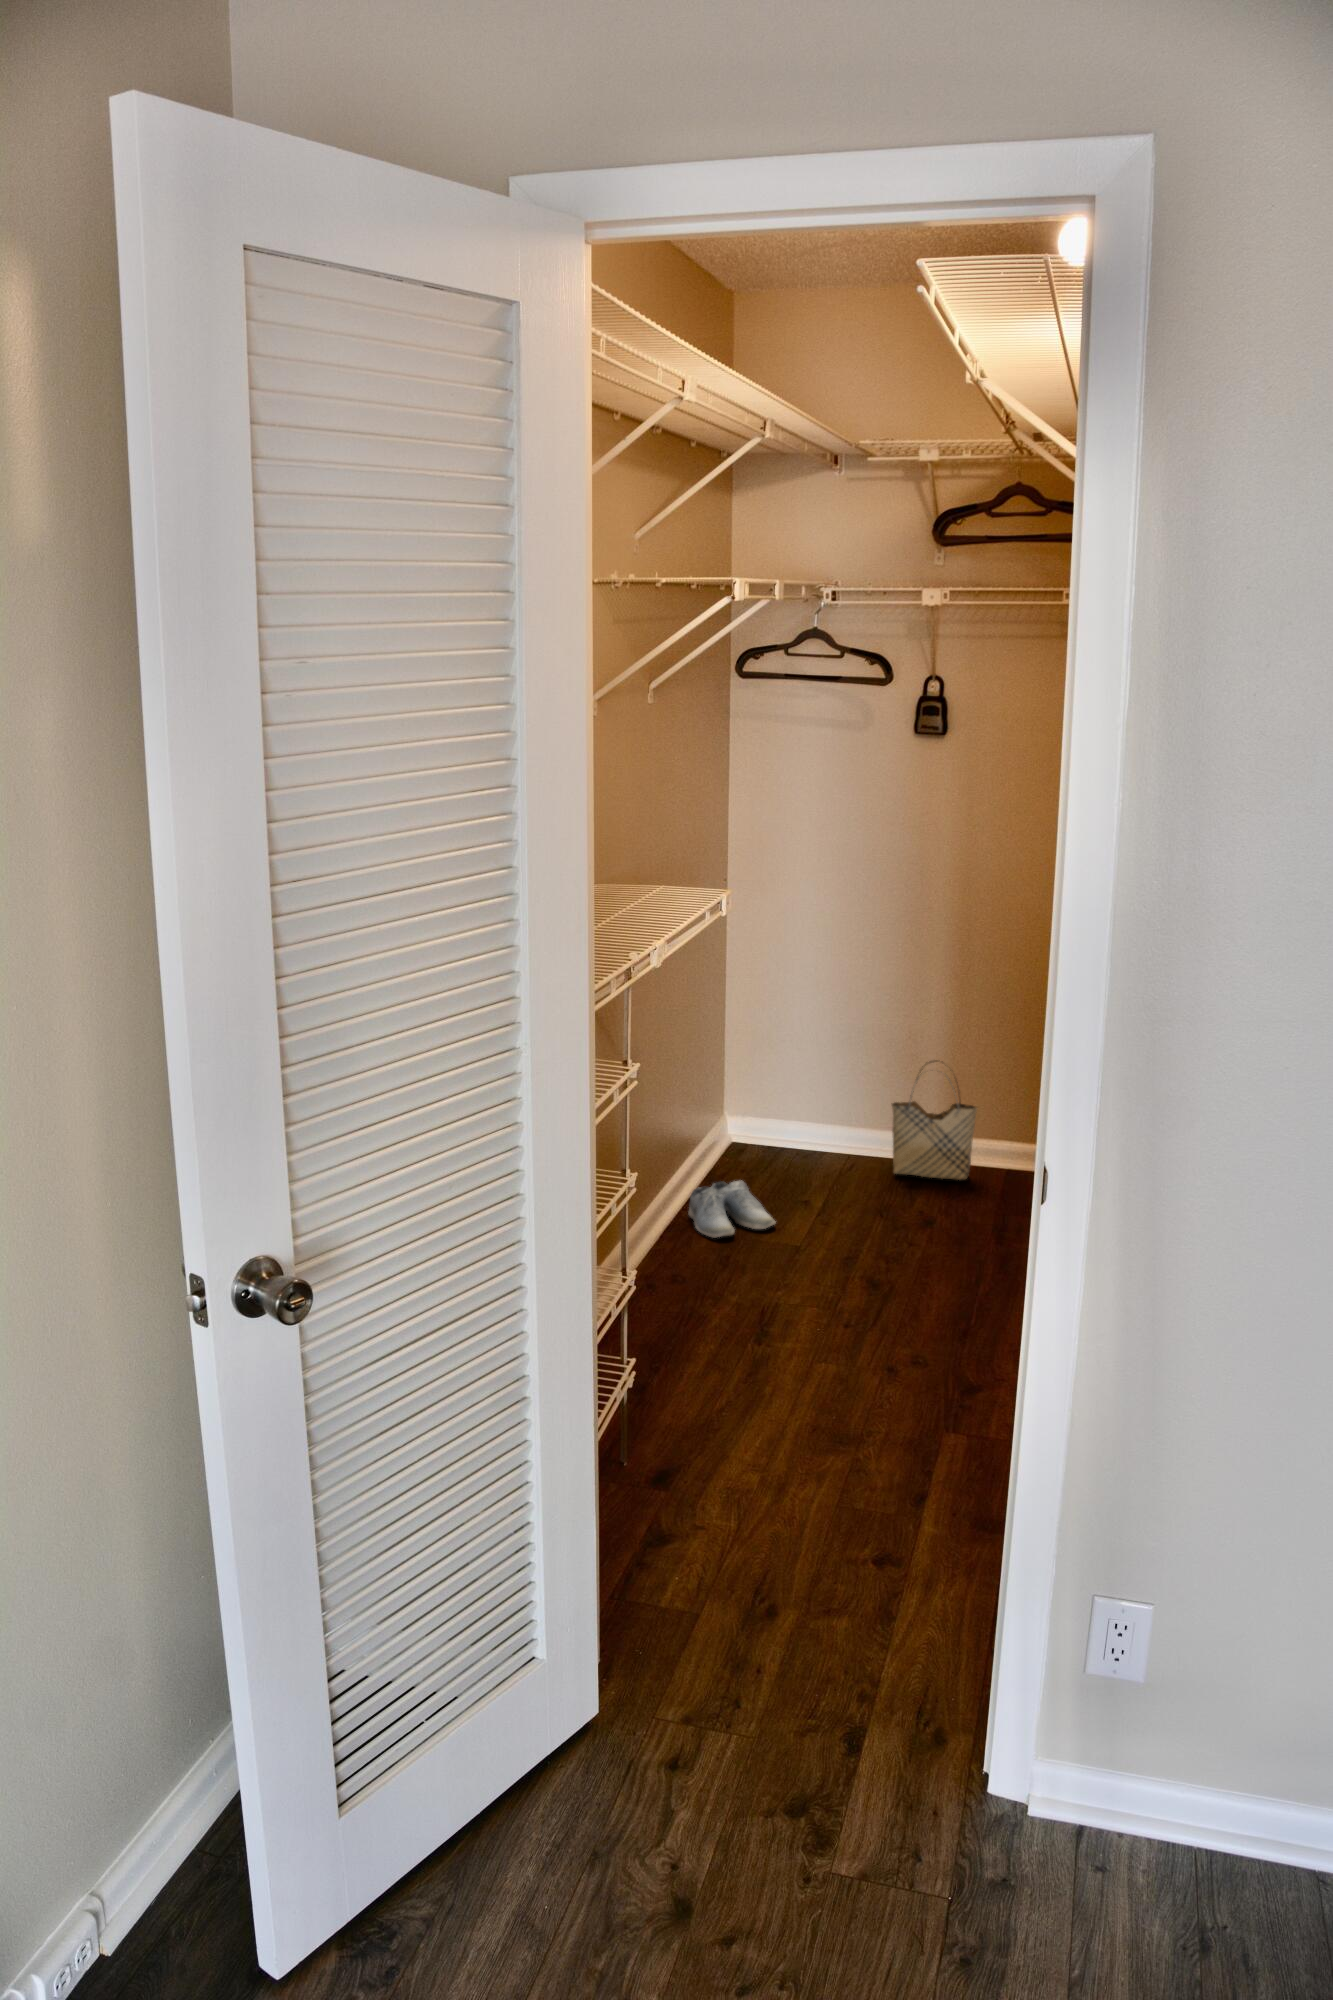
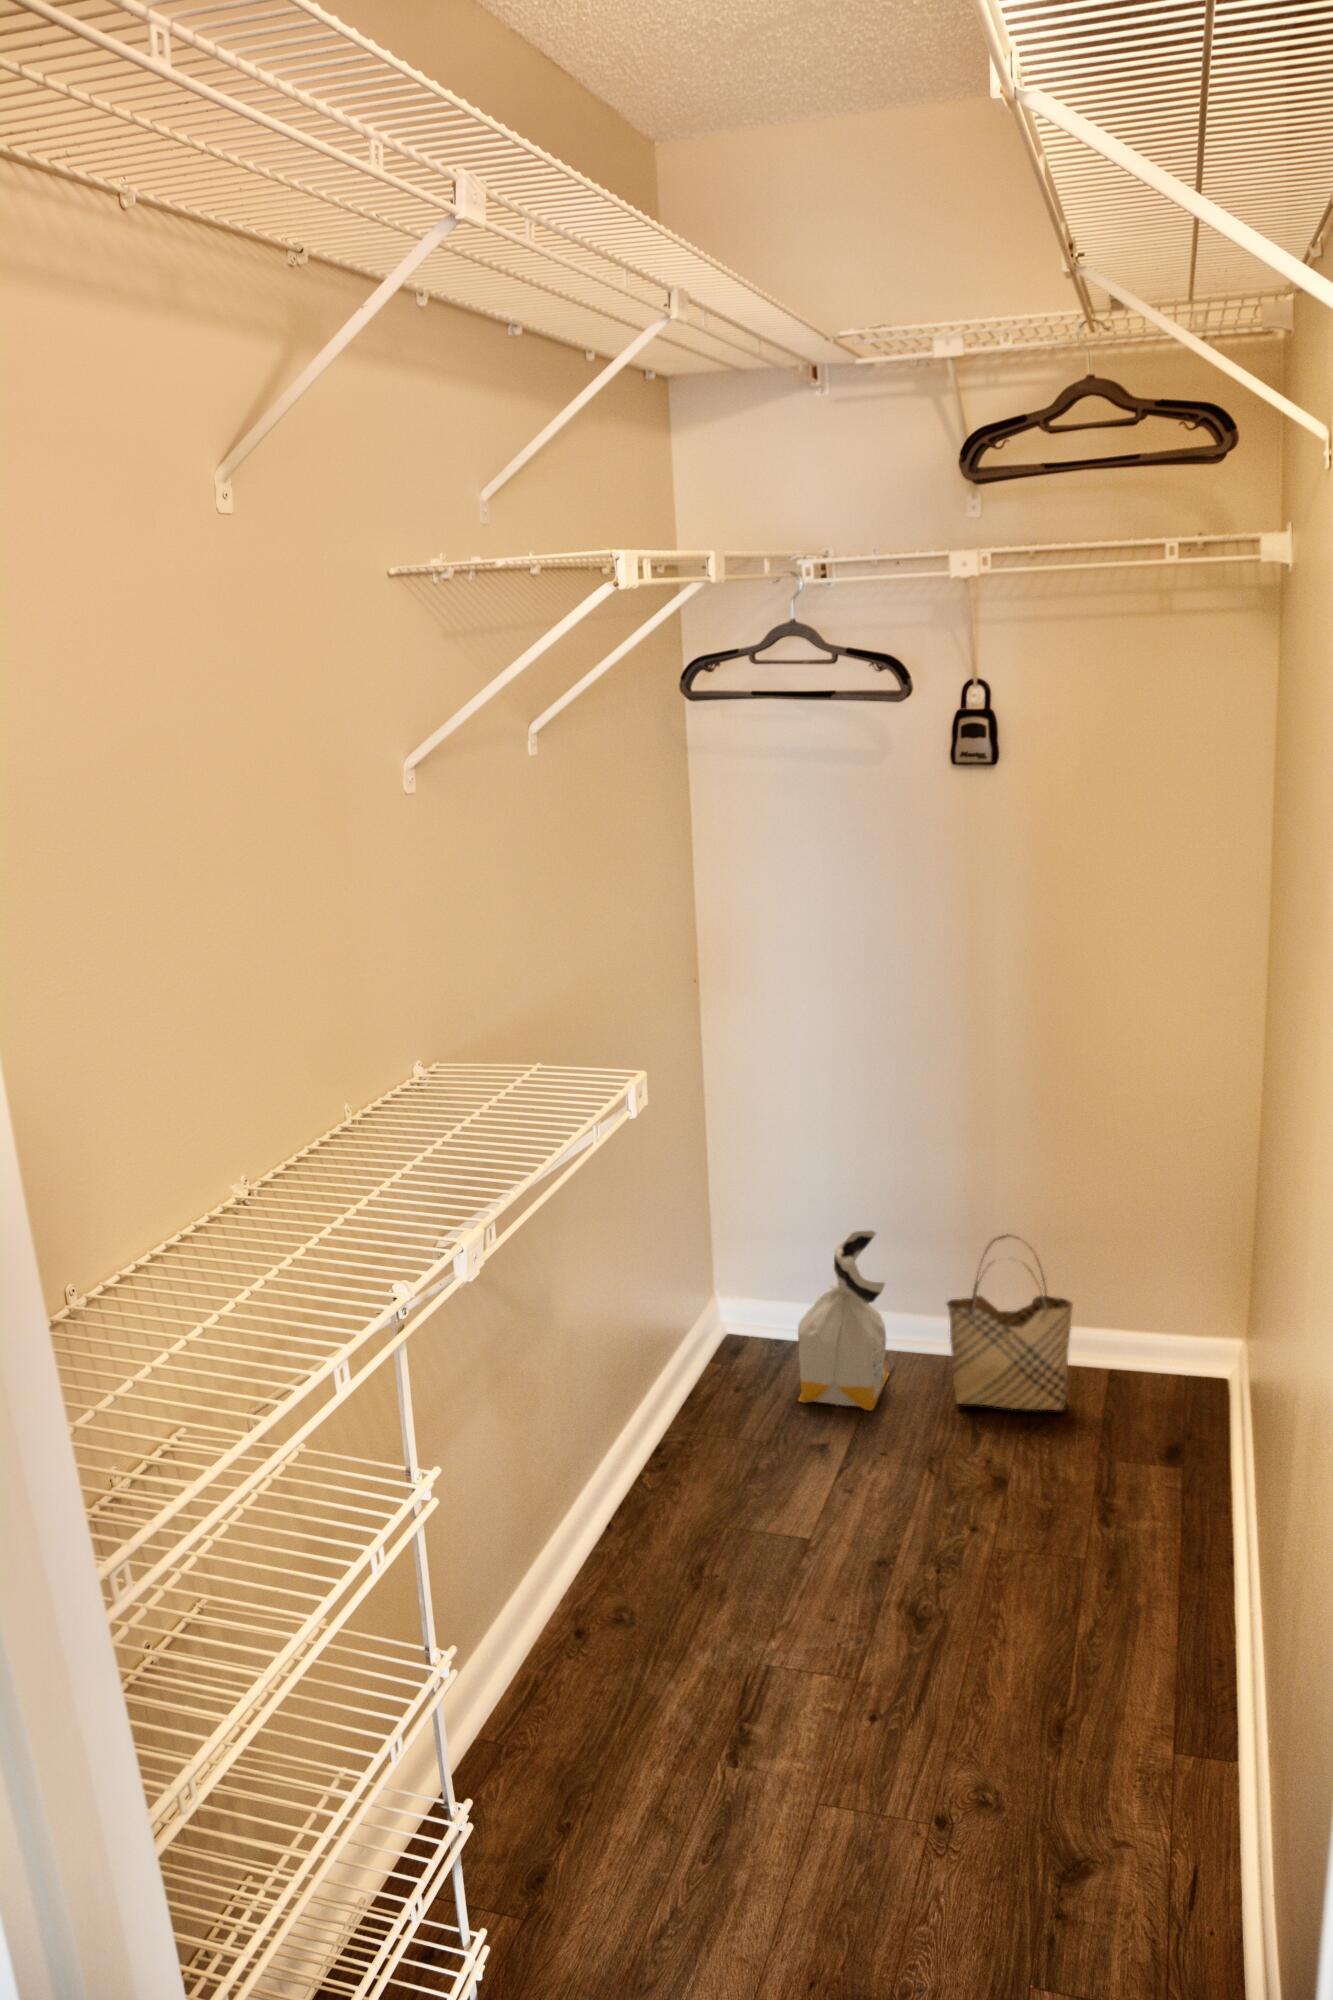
bag: none [785,1053,850,1175] -> present [798,1230,889,1410]
shoe: present [688,1181,776,1238] -> none [655,1452,787,1563]

